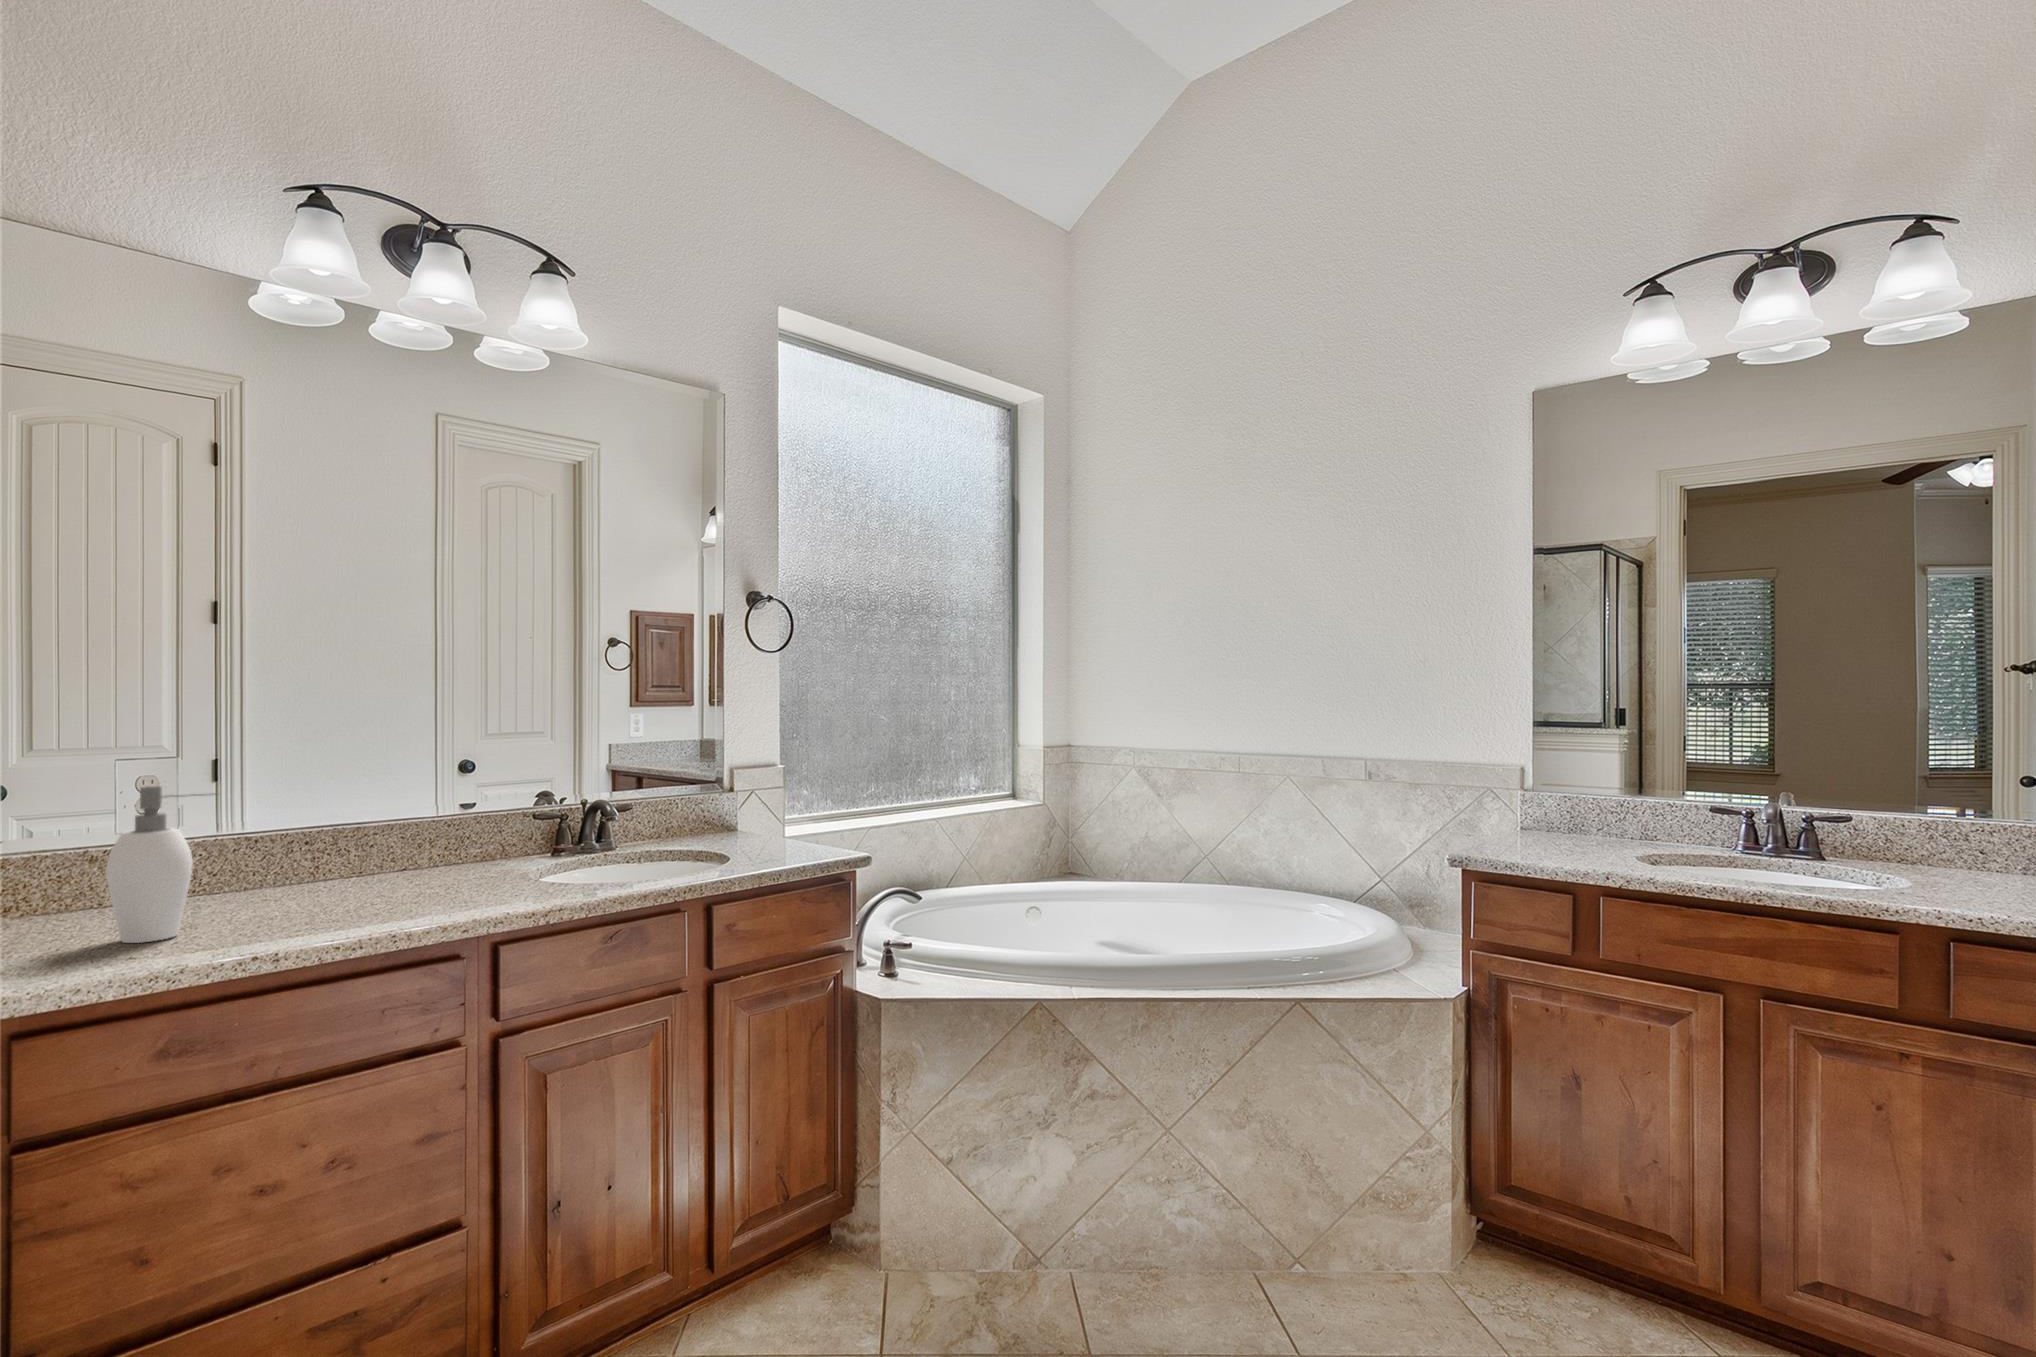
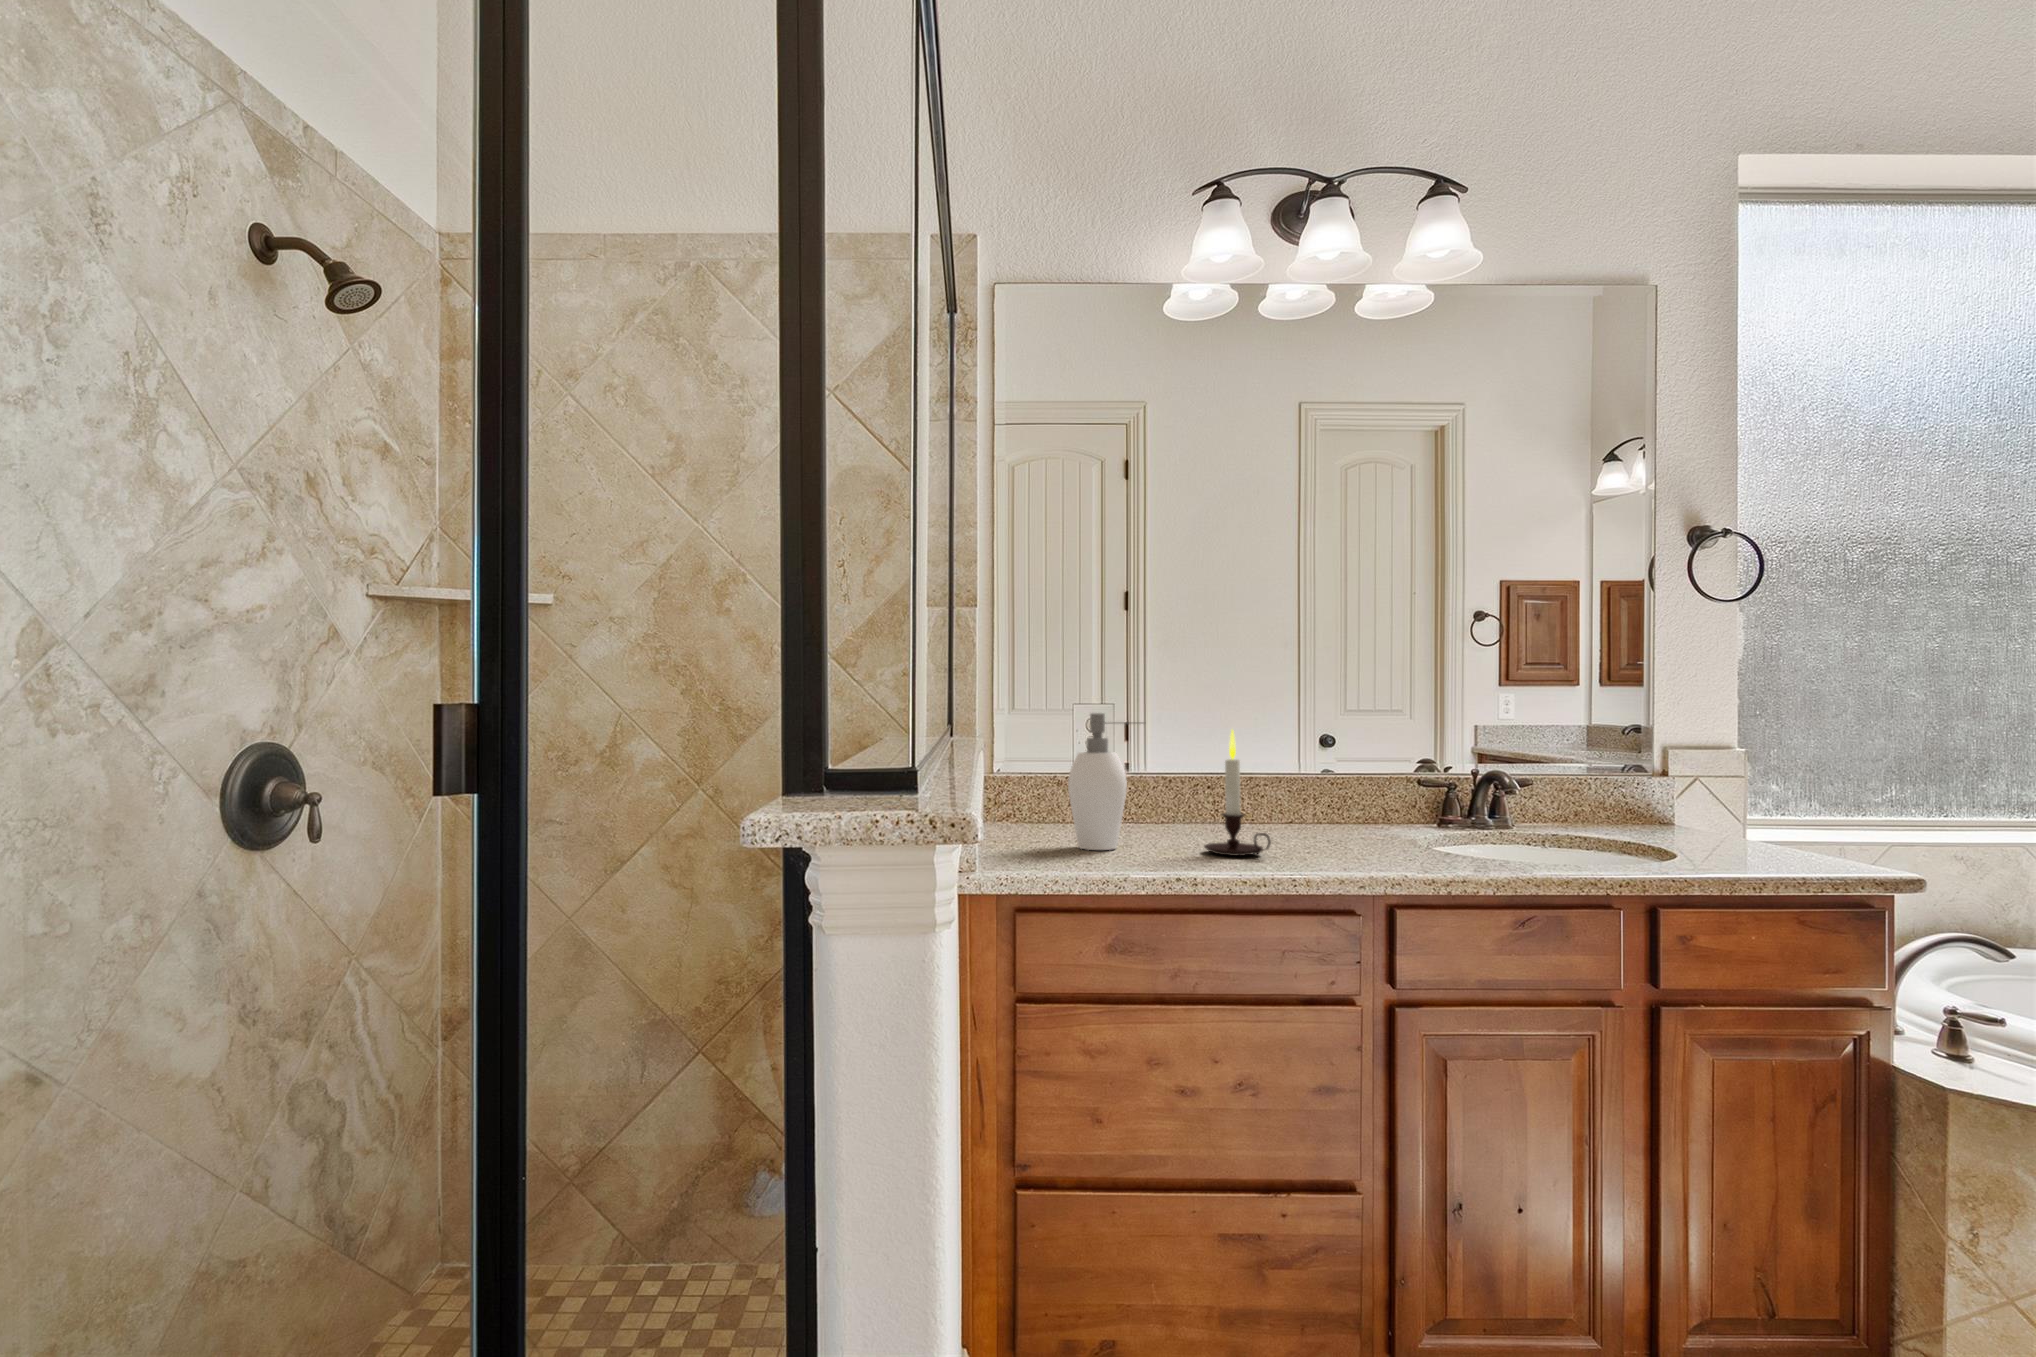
candle: none [294,793,373,923] -> present [1204,730,1271,856]

